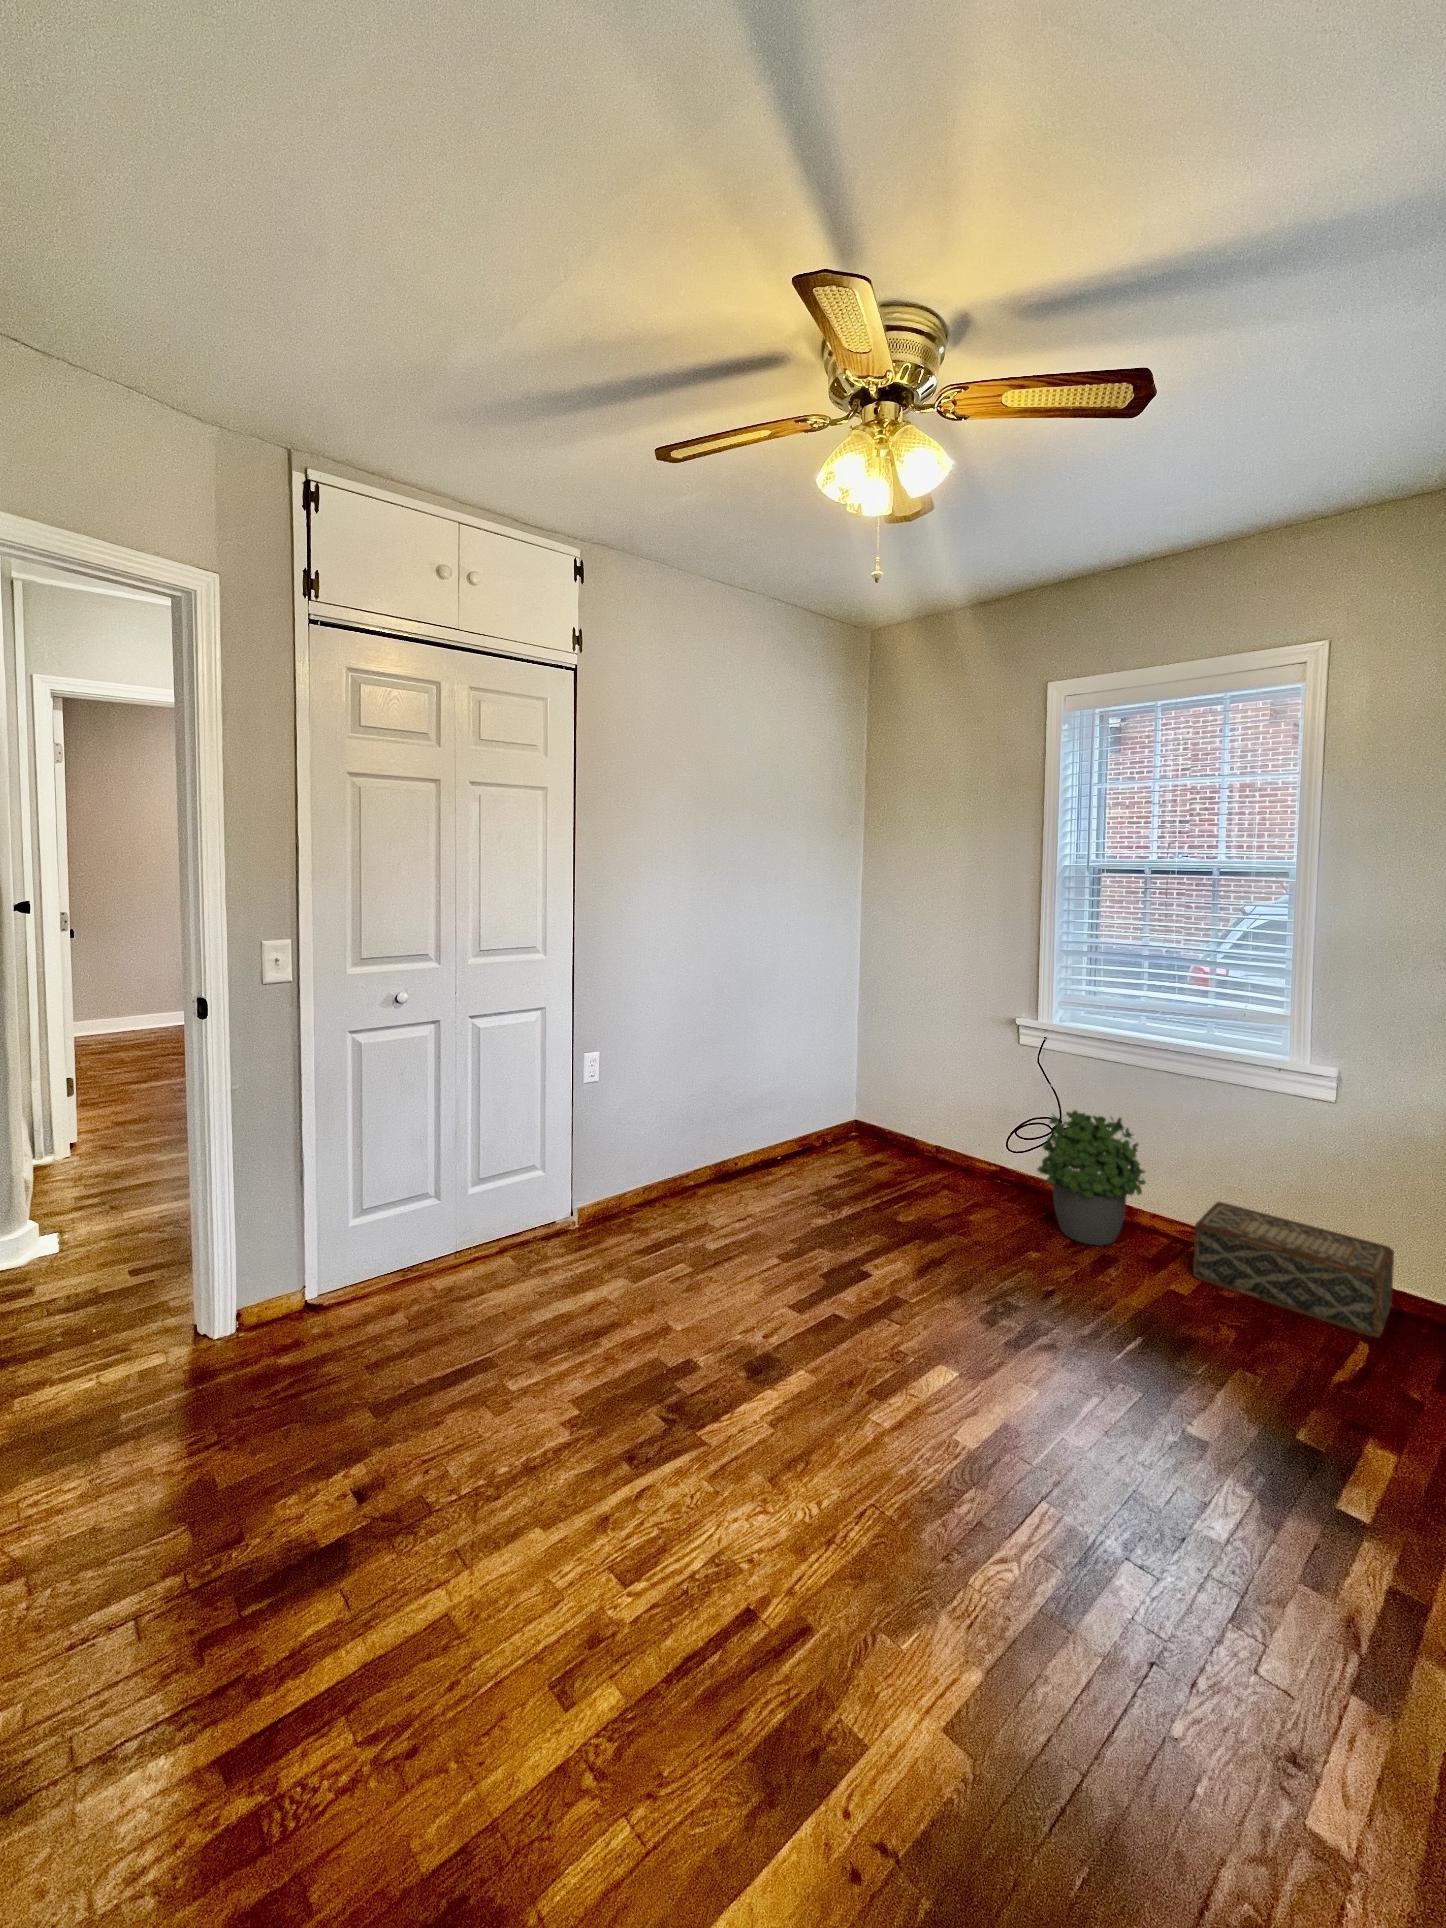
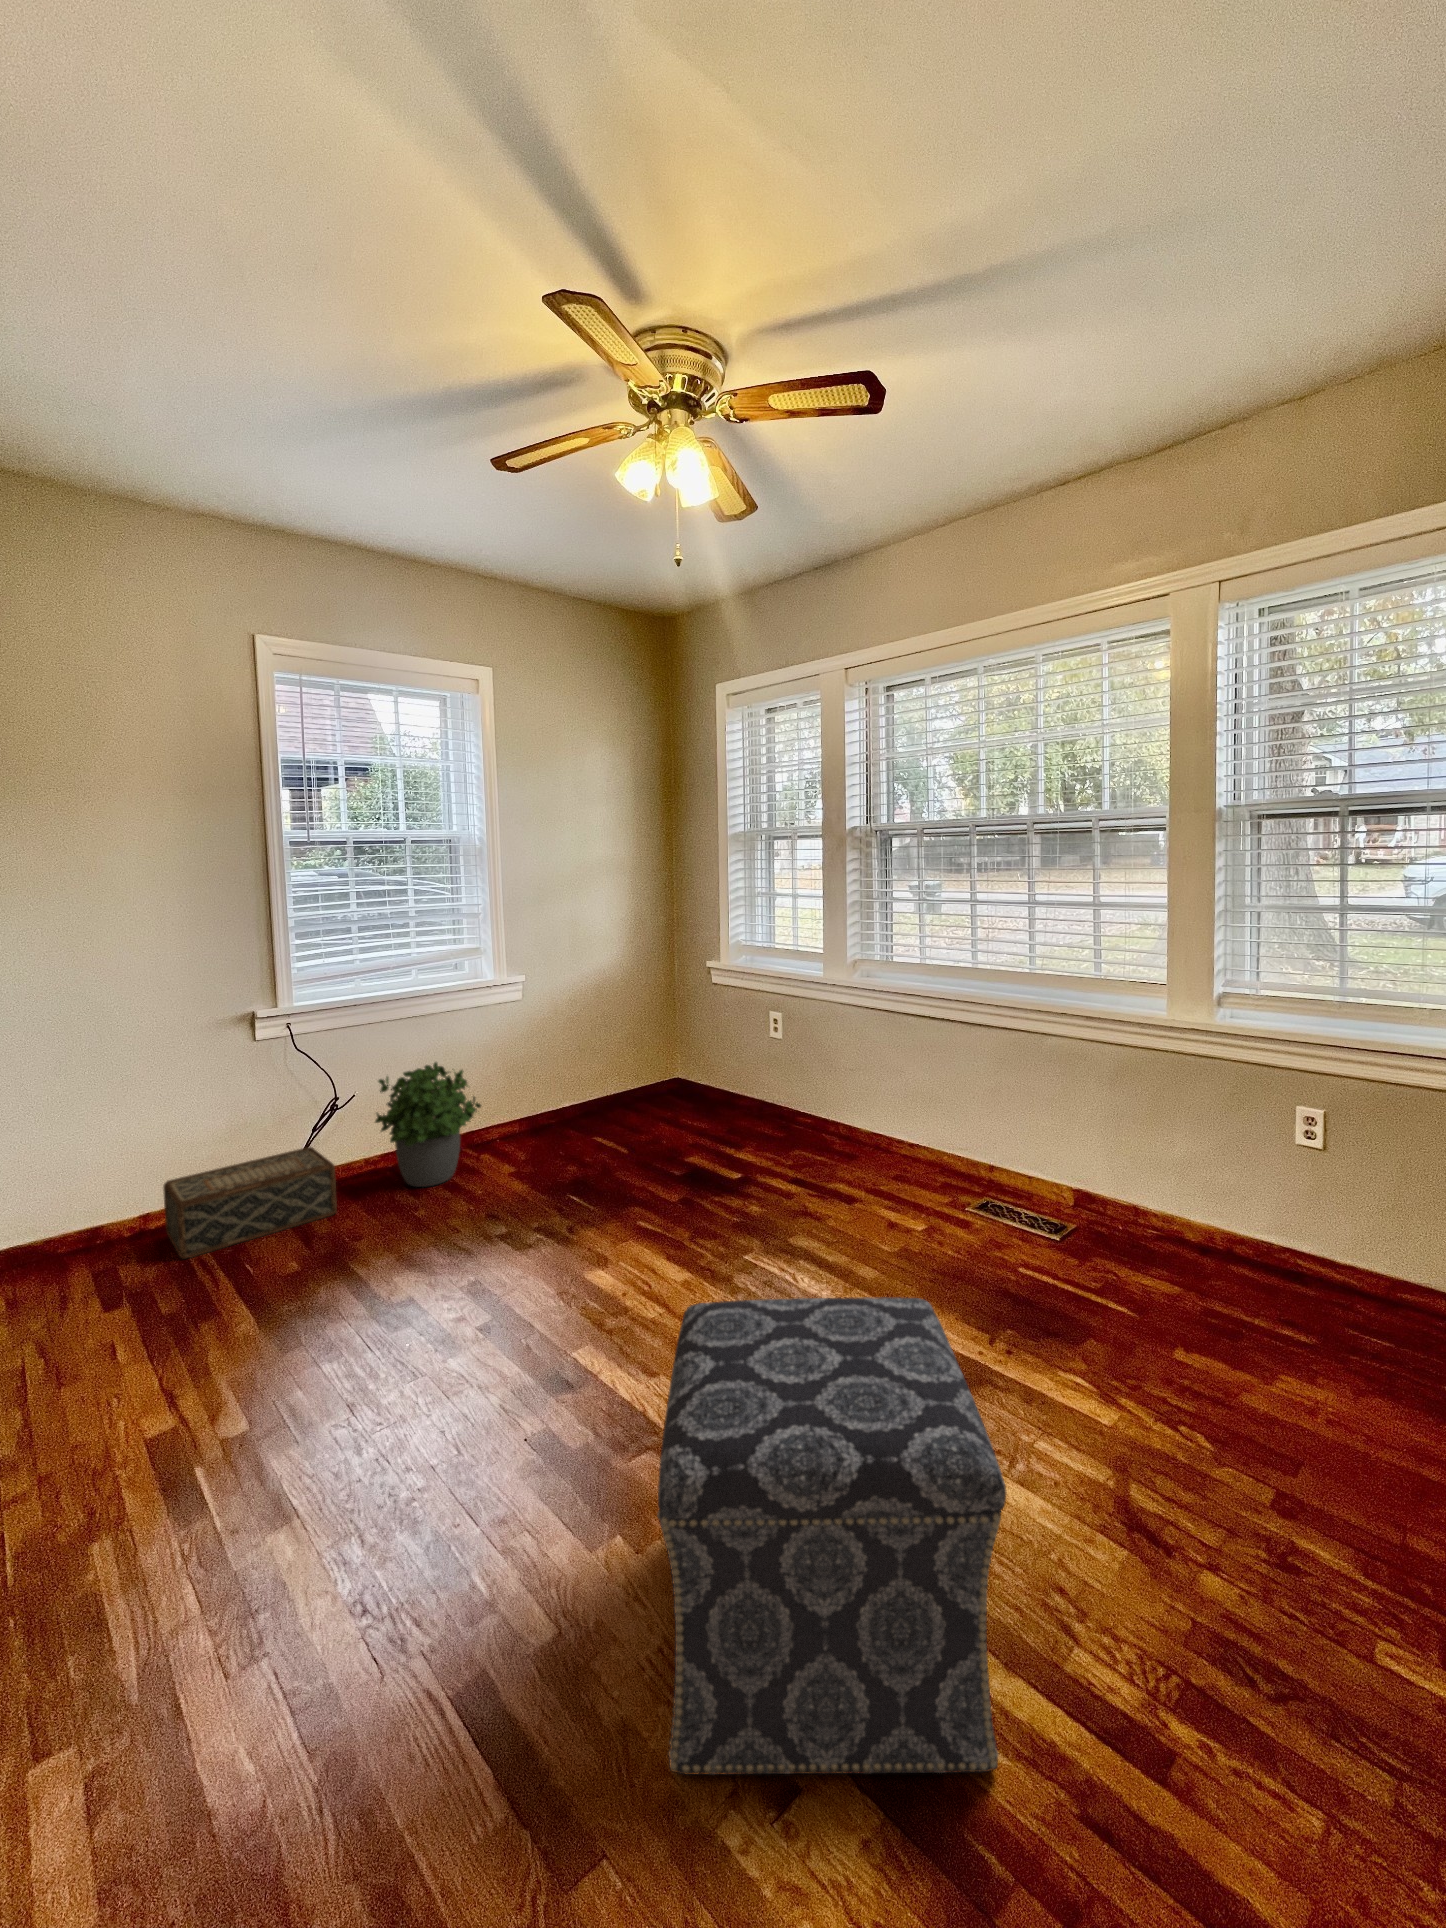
woven basket: present [1193,1202,1394,1338] -> present [163,1147,337,1259]
ottoman: none [294,1271,589,1634] -> present [657,1297,1006,1775]

